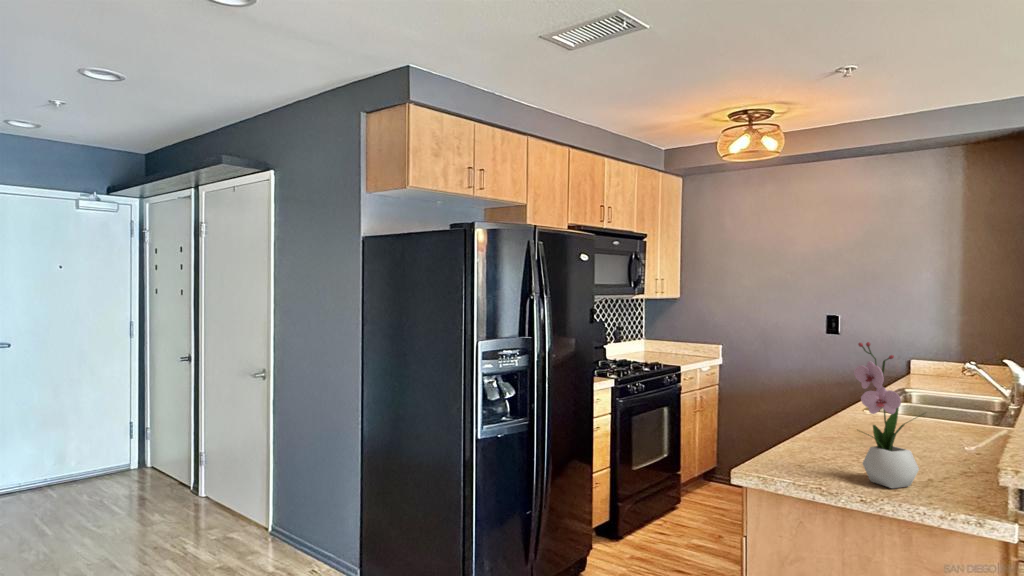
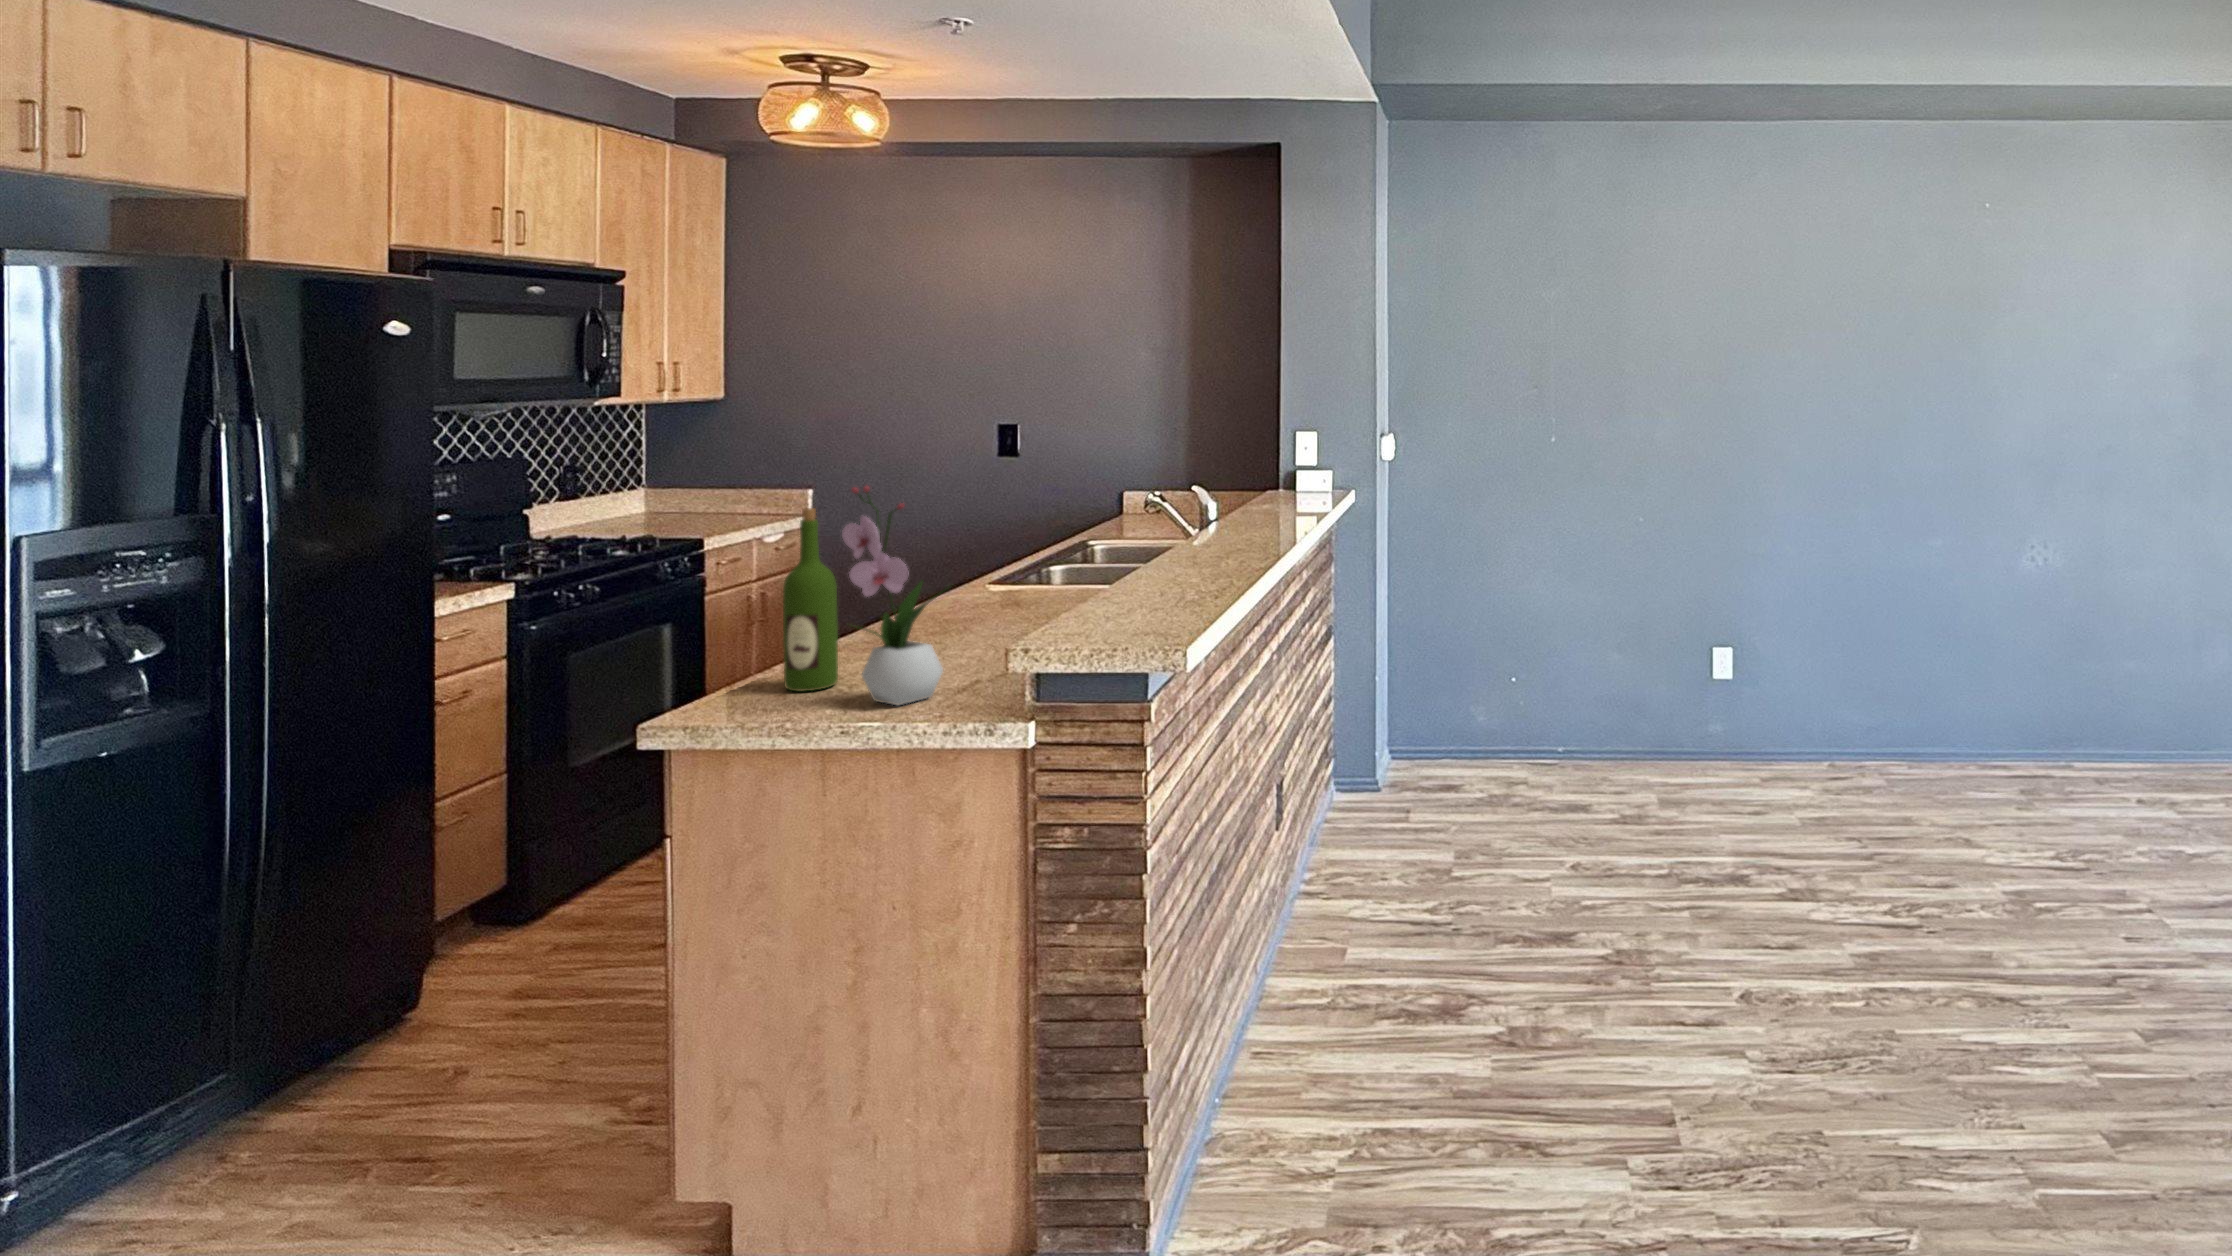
wine bottle: none [801,354,833,466] -> present [783,508,838,691]

